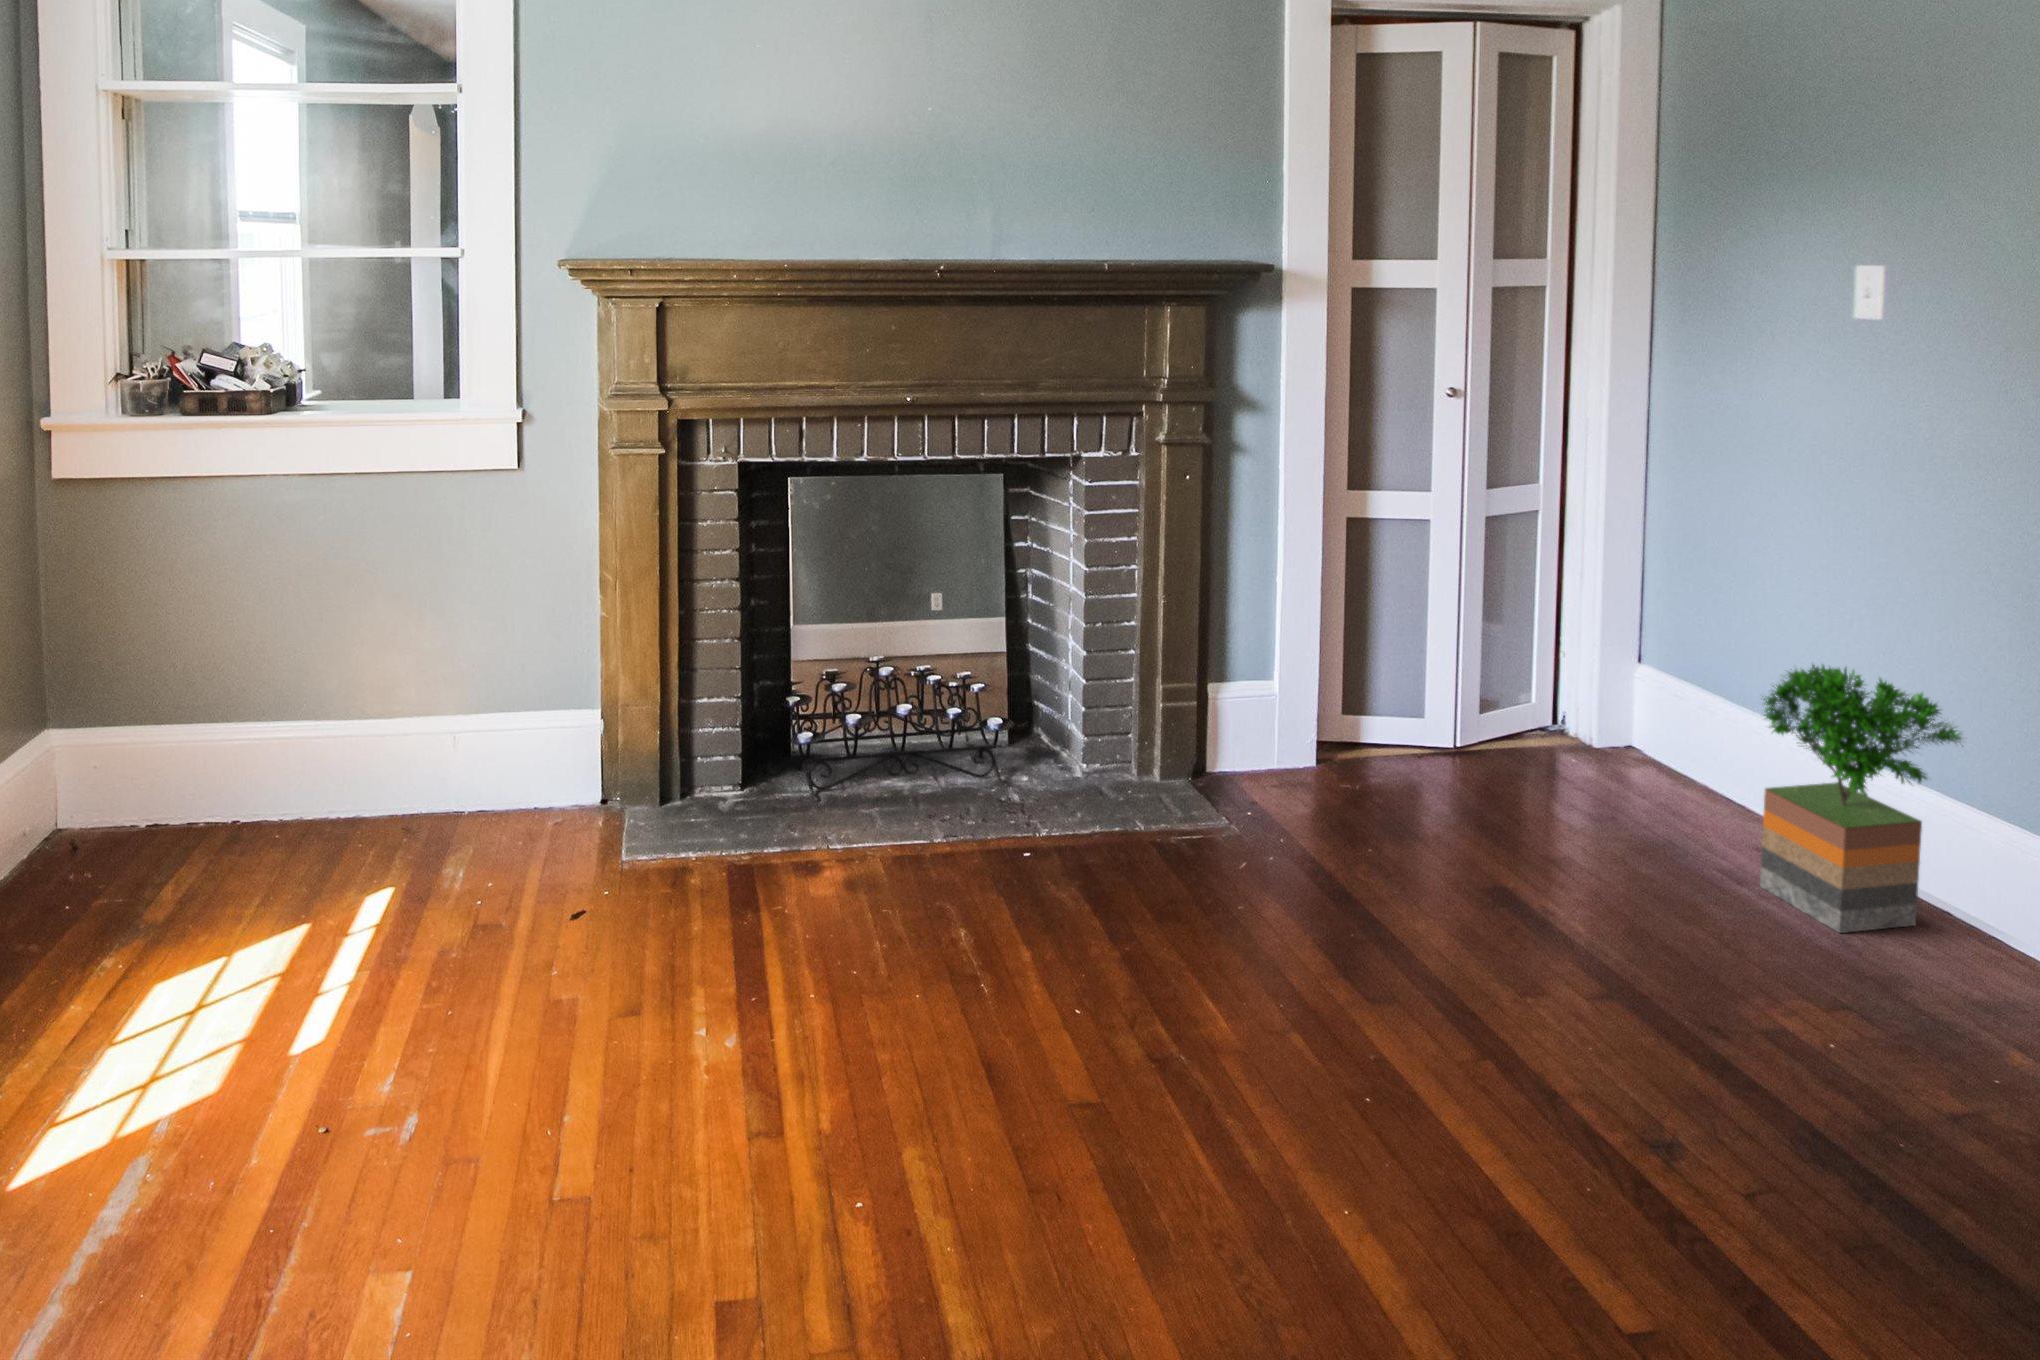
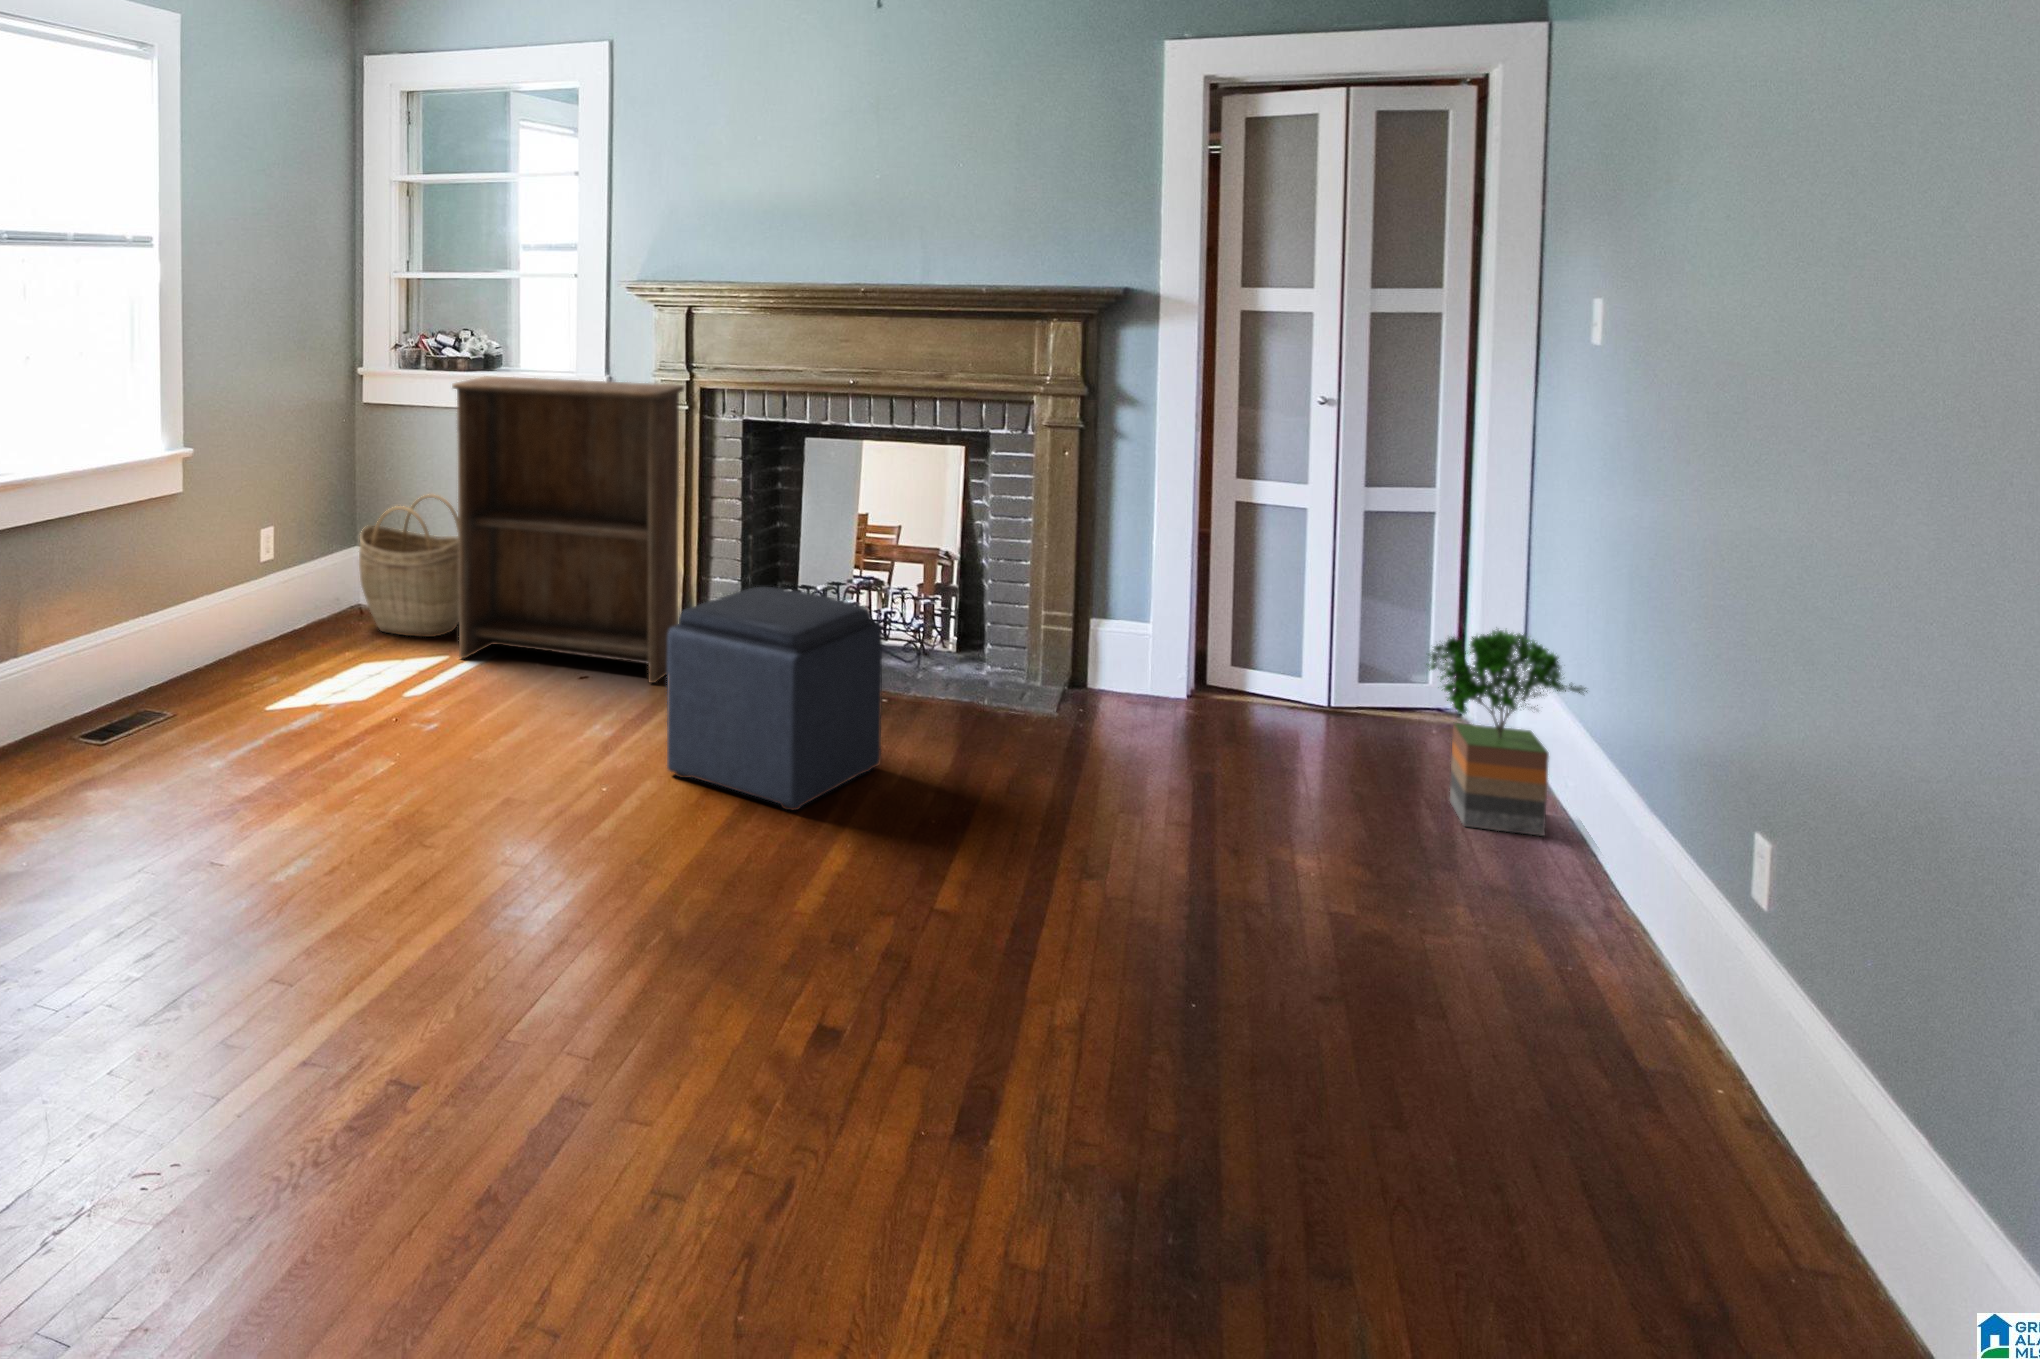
bookshelf: none [264,417,685,937] -> present [452,376,684,683]
woven basket: none [54,627,293,898] -> present [359,494,459,637]
ottoman: none [863,764,1180,1249] -> present [667,587,882,810]

